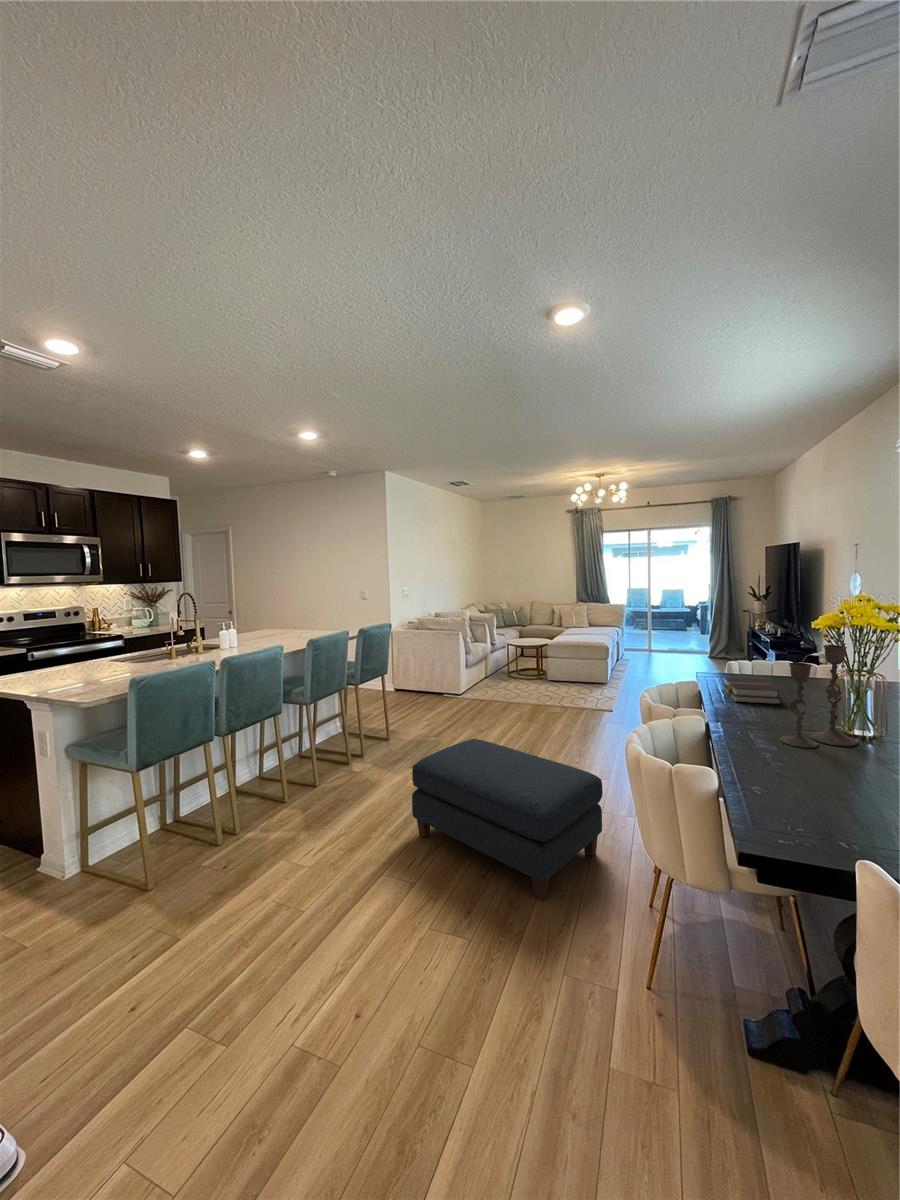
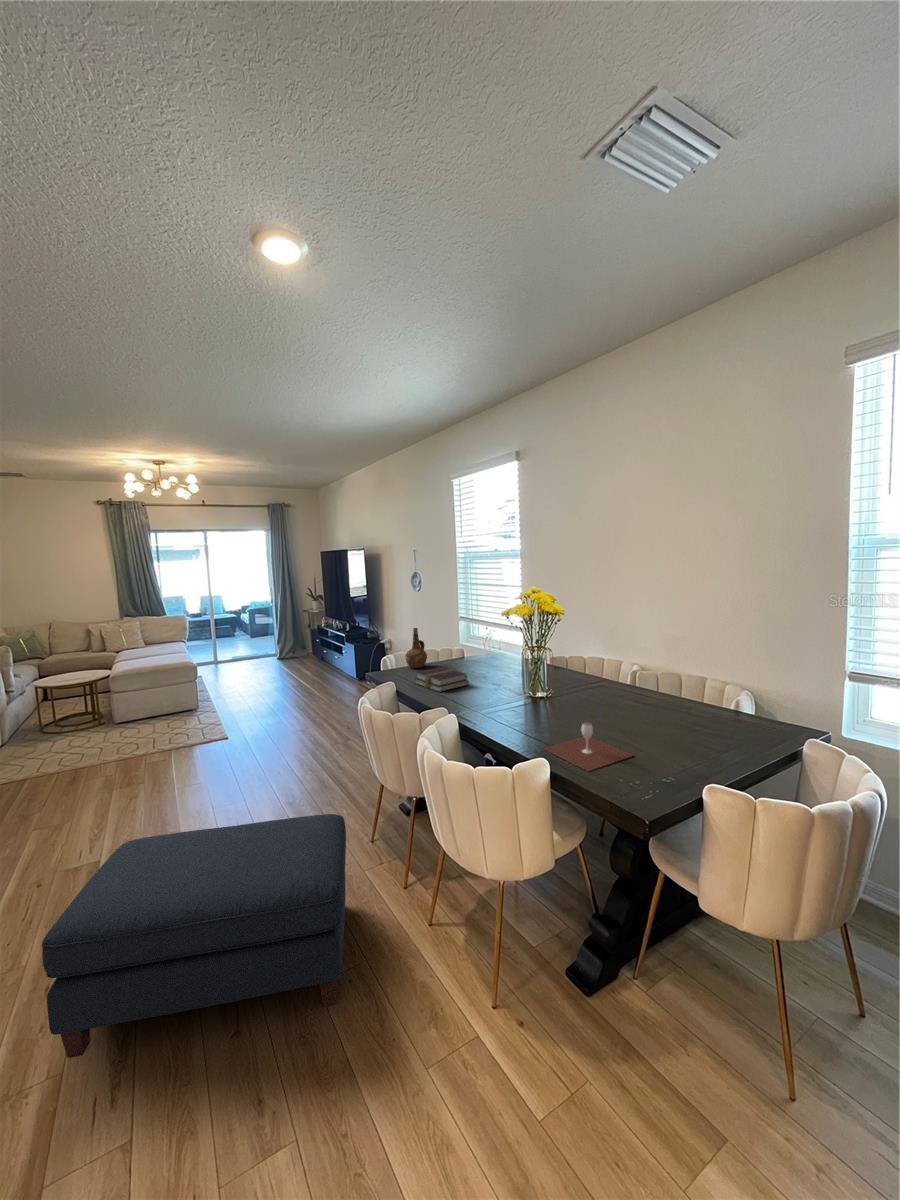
ceramic pitcher: none [741,634,769,678] -> present [405,628,427,668]
candlestick: present [780,645,857,748] -> none [512,628,550,716]
wine glass: none [745,756,854,816] -> present [543,723,633,772]

